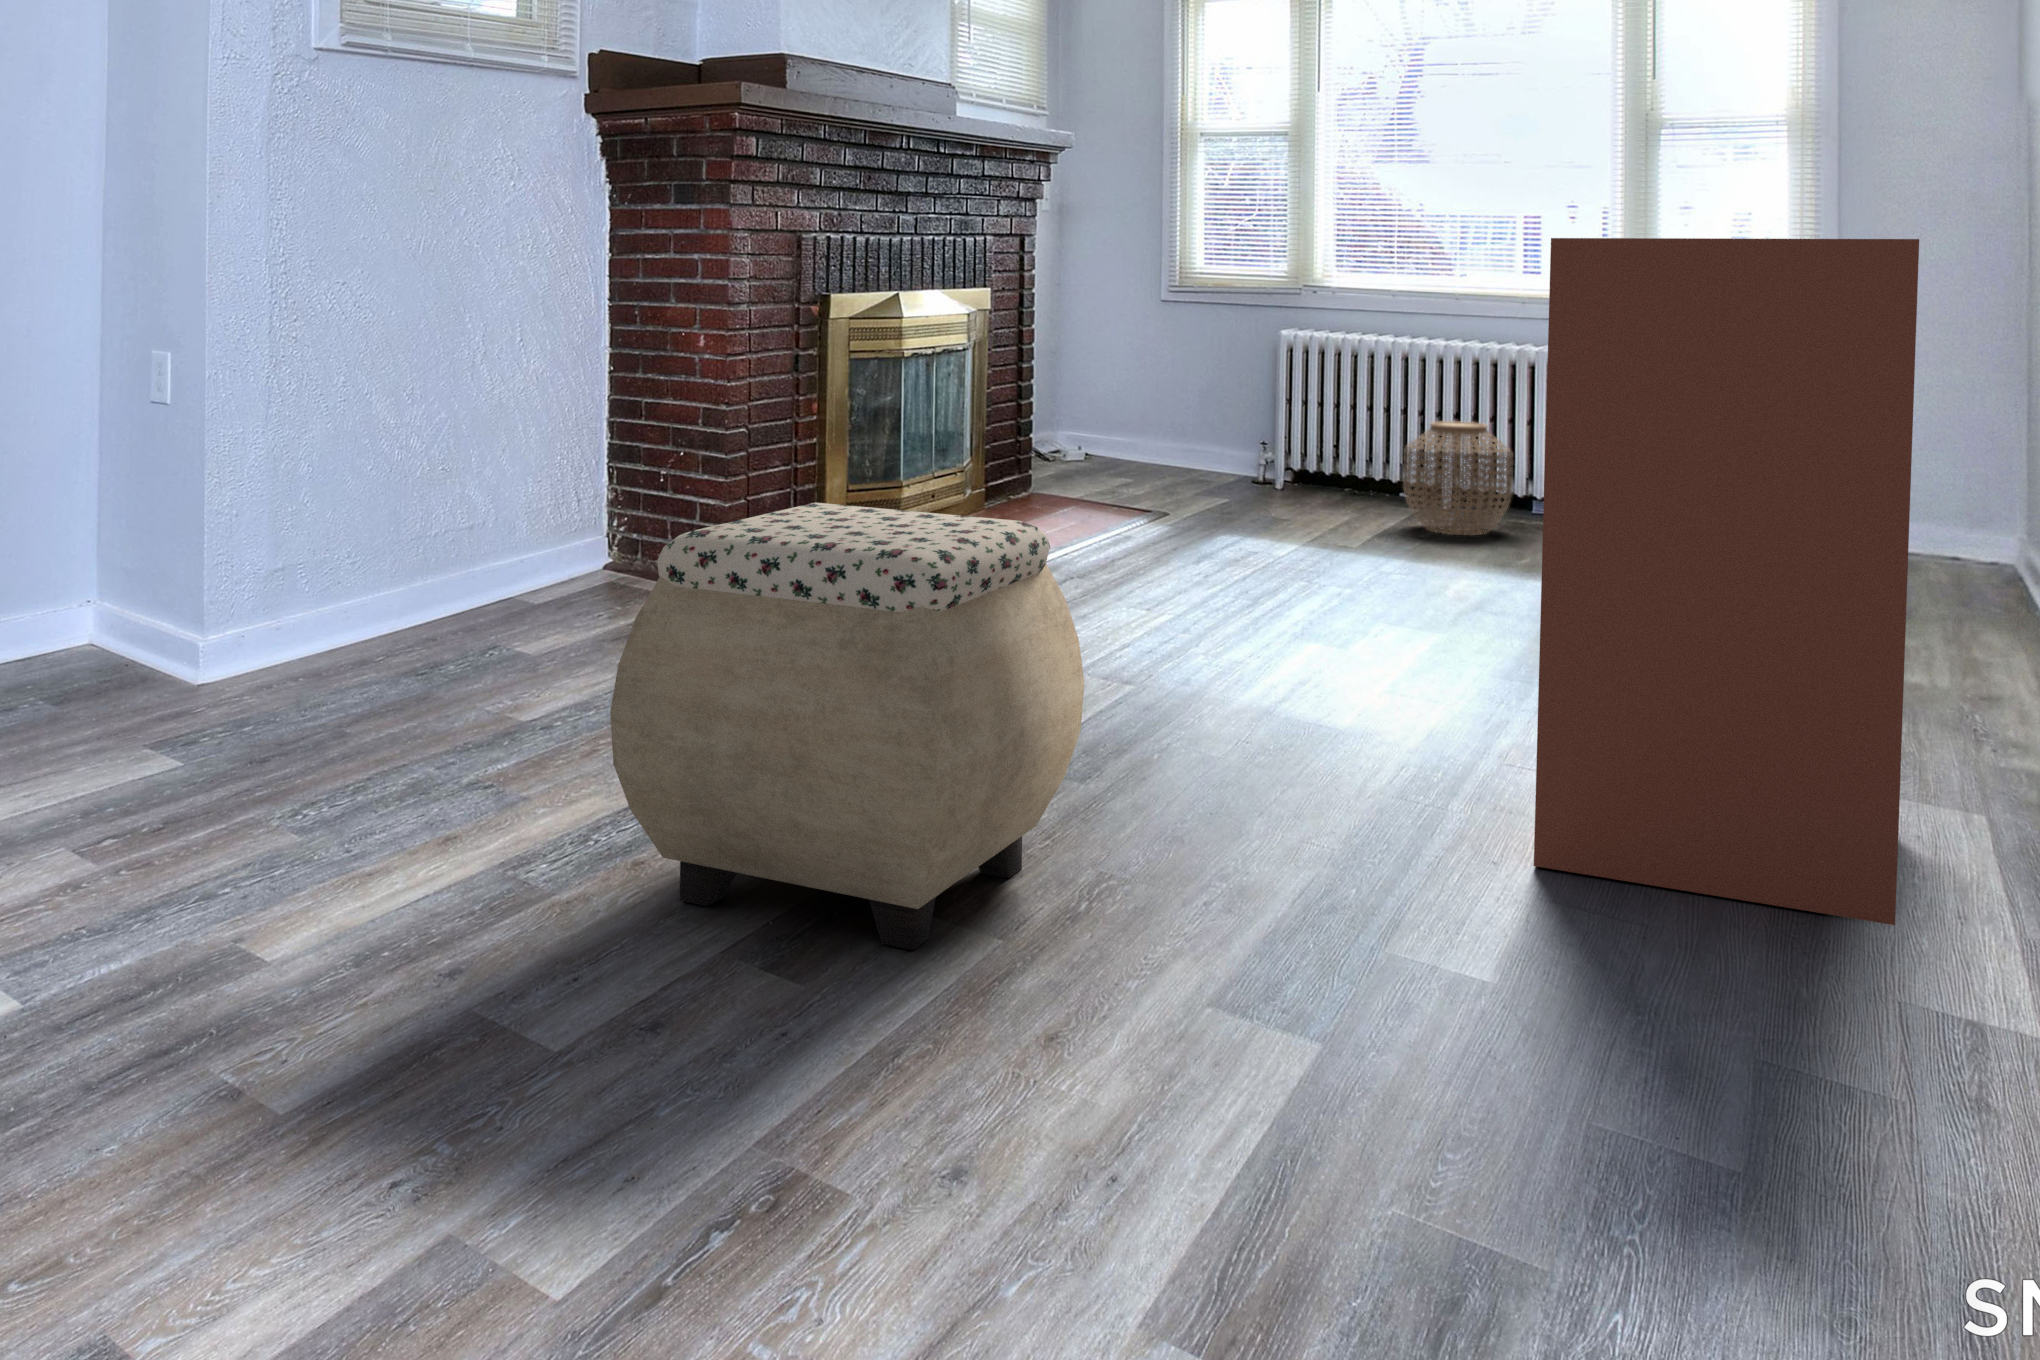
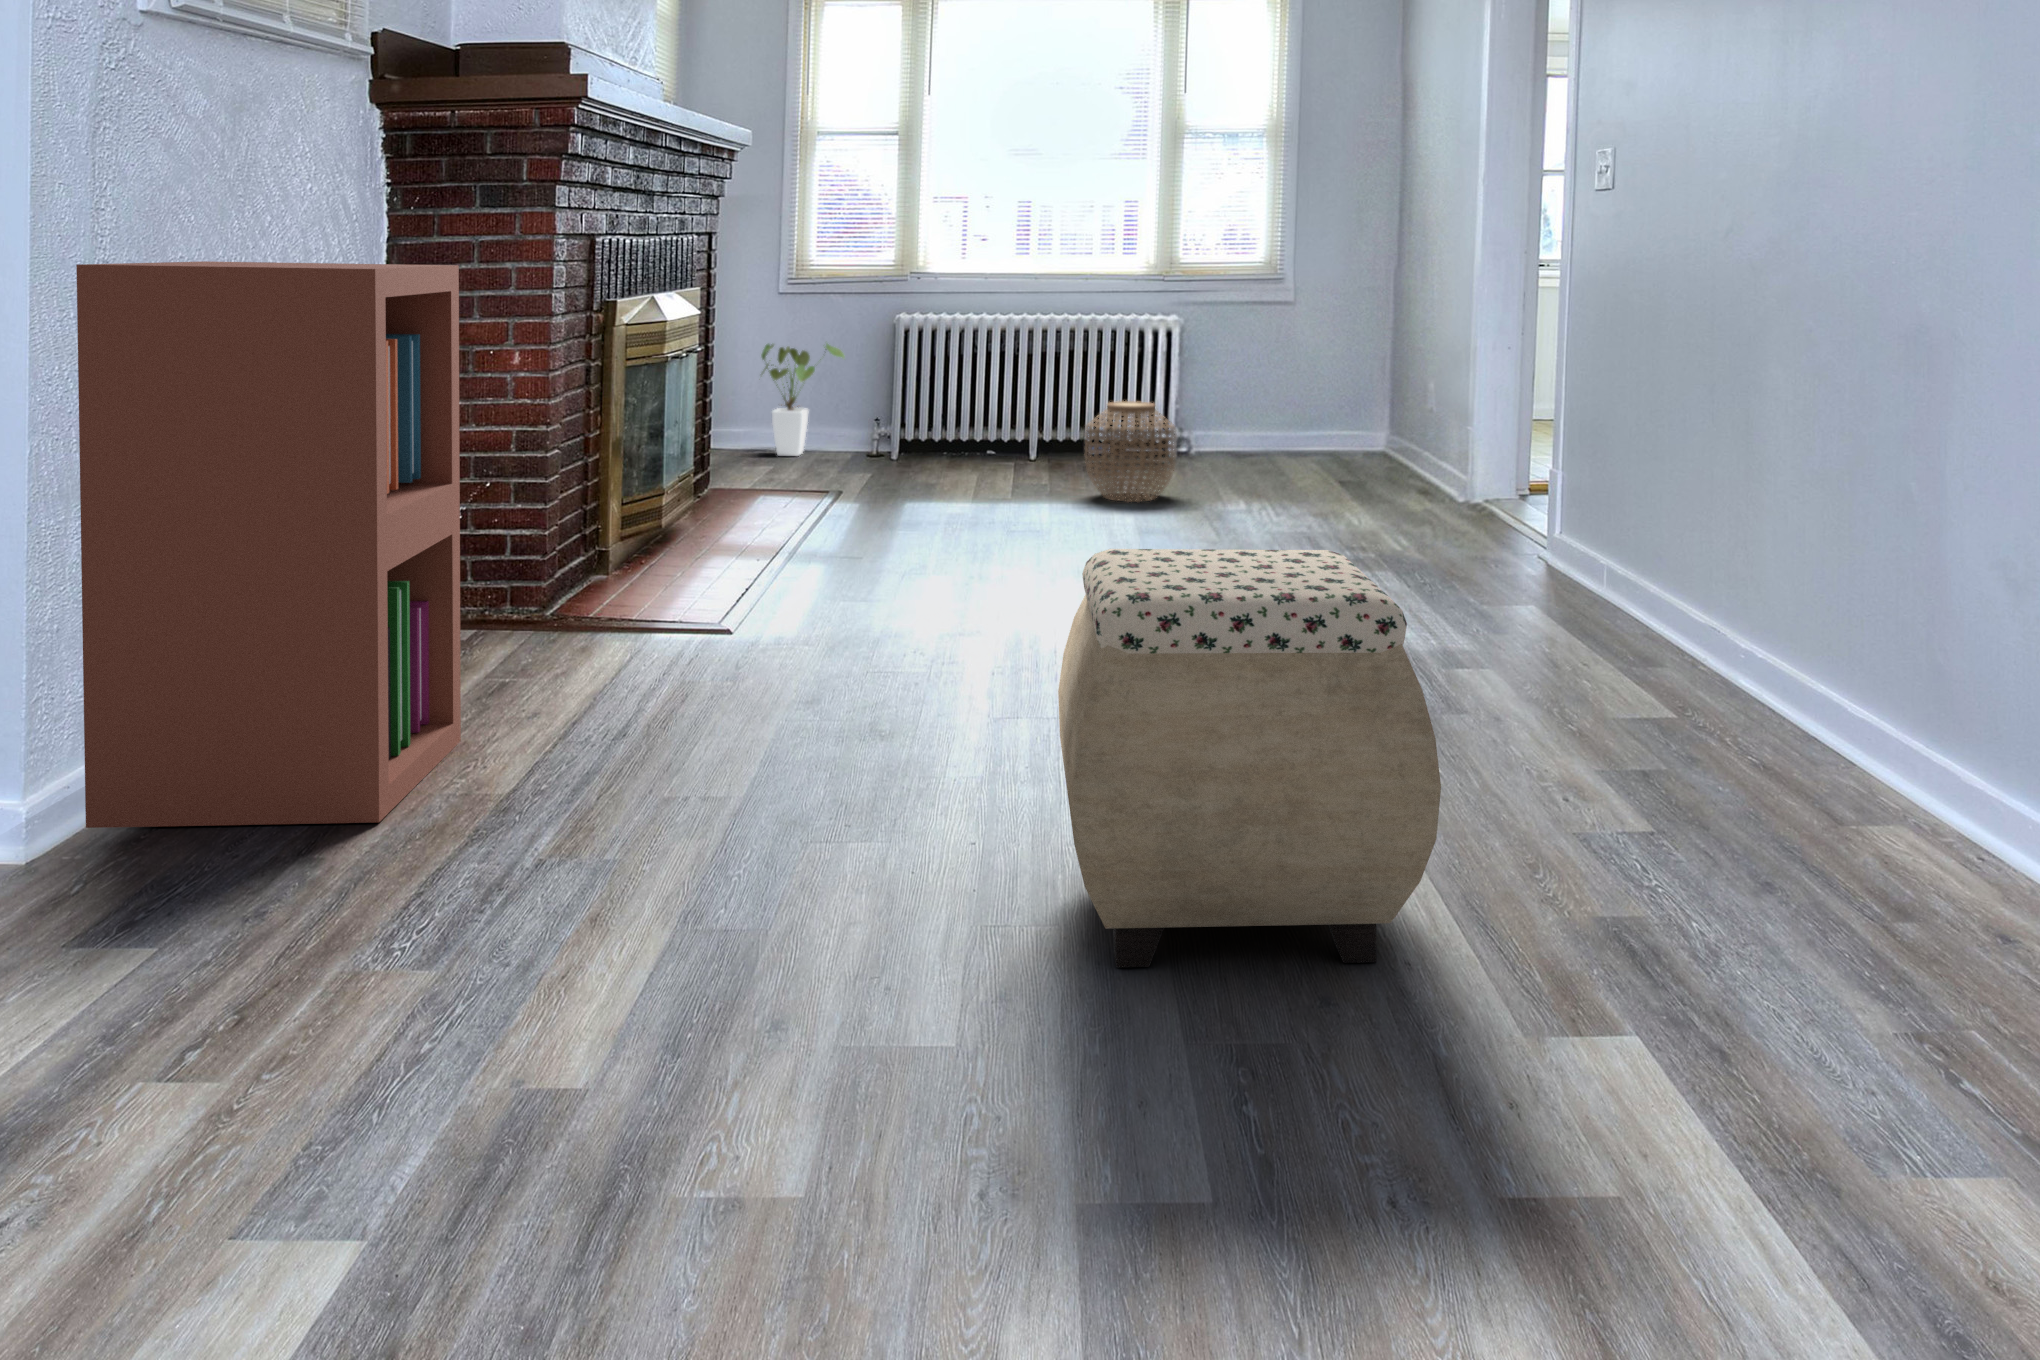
bookshelf: present [1534,238,1919,925] -> present [76,261,461,828]
house plant: none [1130,353,1230,471] -> present [761,344,844,456]

